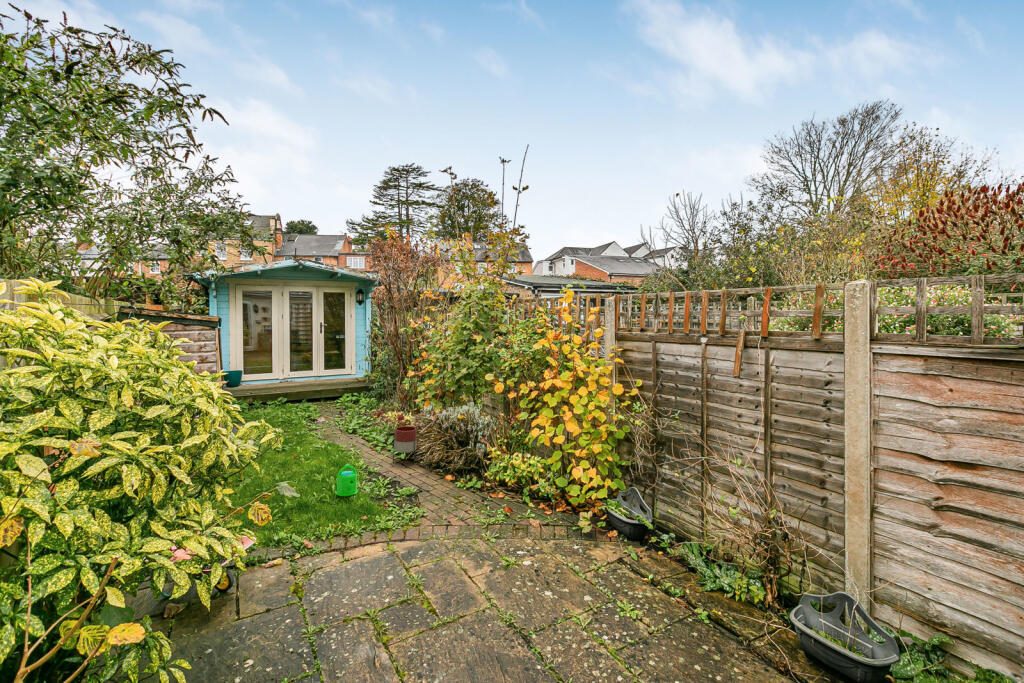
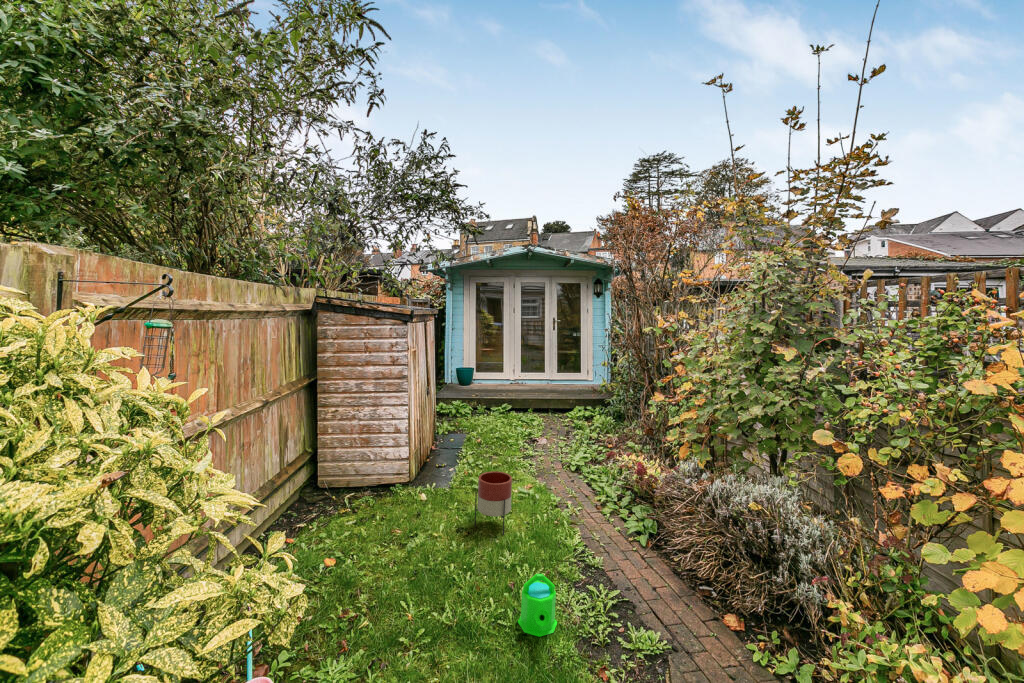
planter: present [393,426,417,463] -> present [475,471,512,535]

